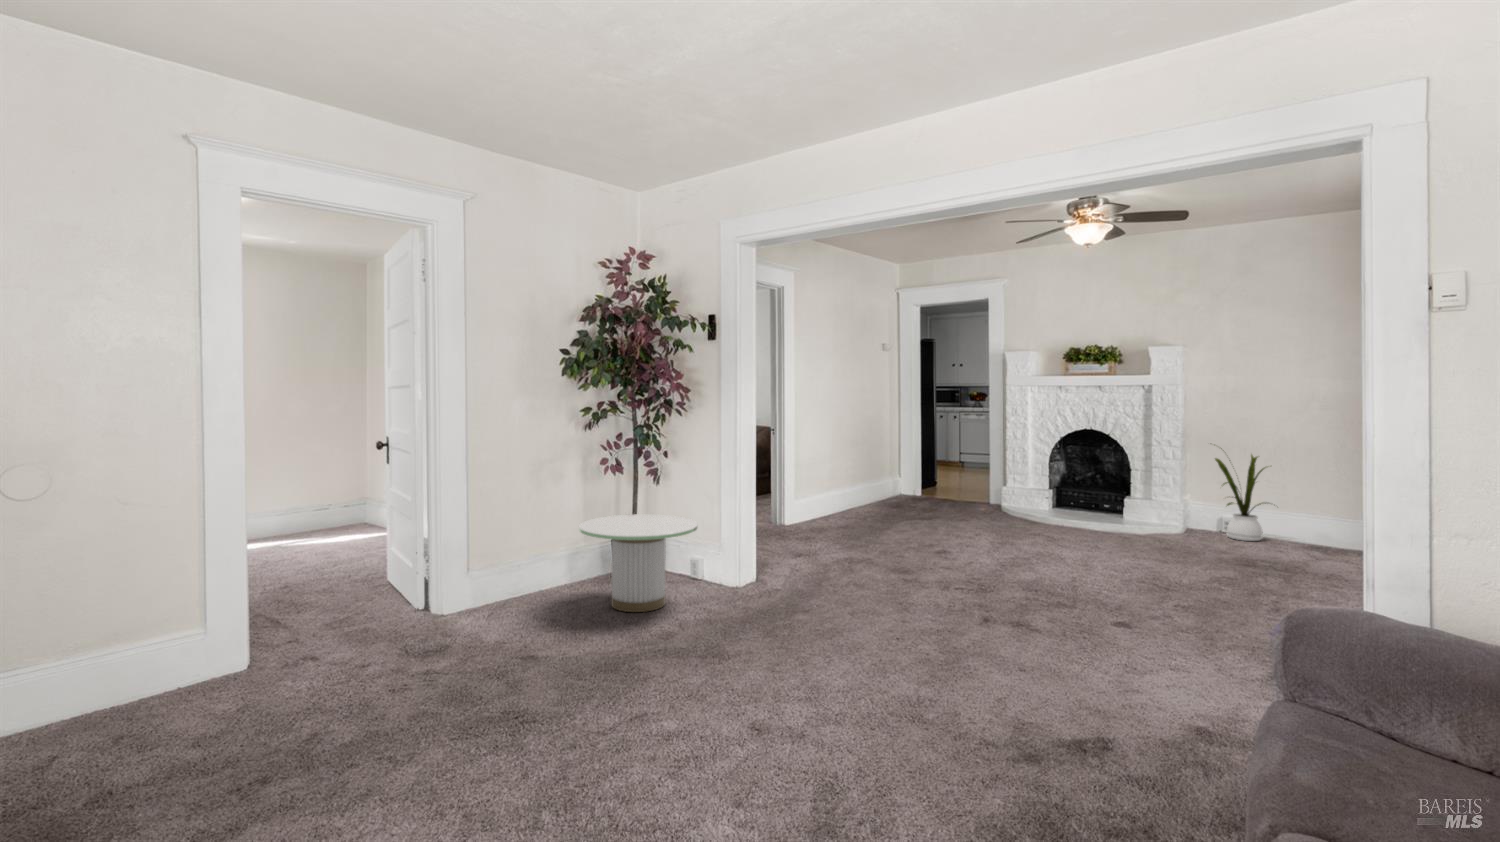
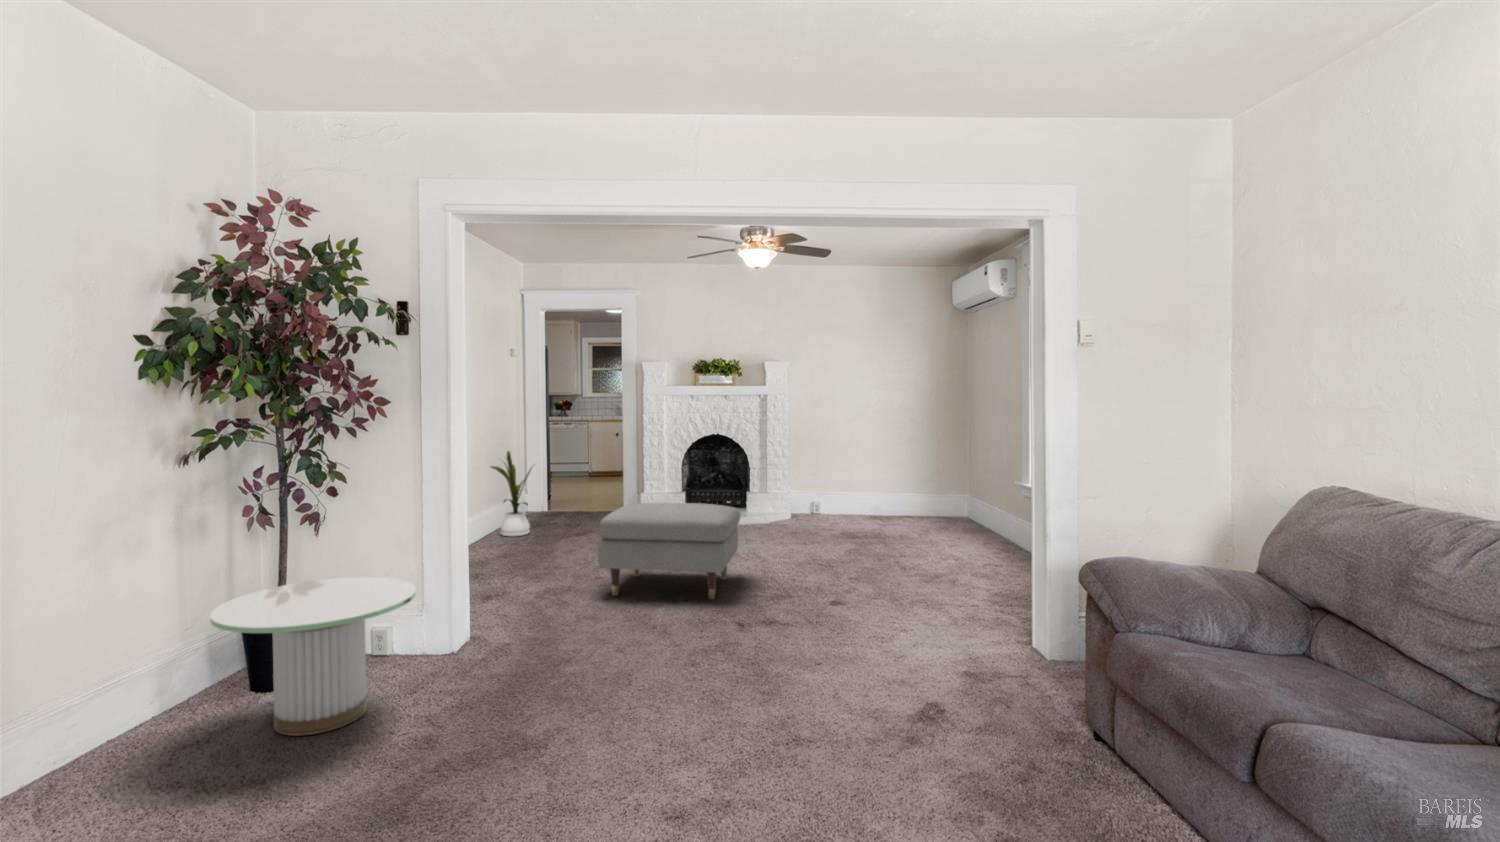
house plant: present [1215,448,1266,541] -> present [491,451,531,537]
ottoman: none [882,491,1036,590] -> present [598,503,741,599]

